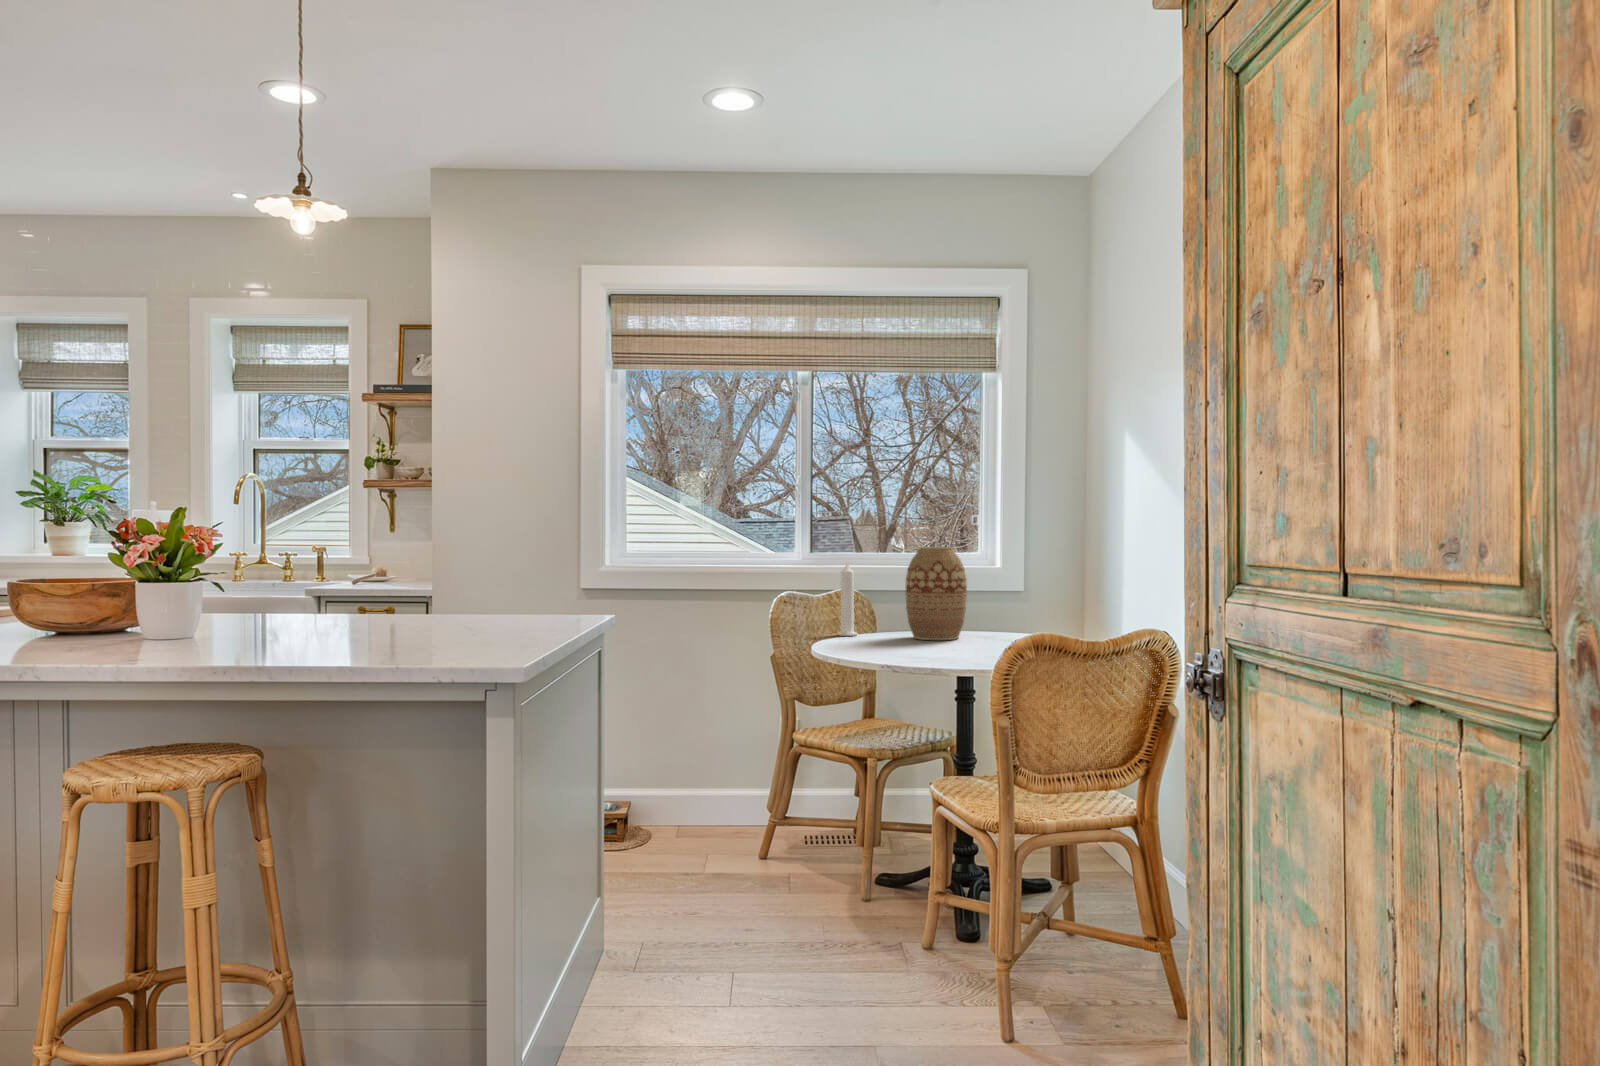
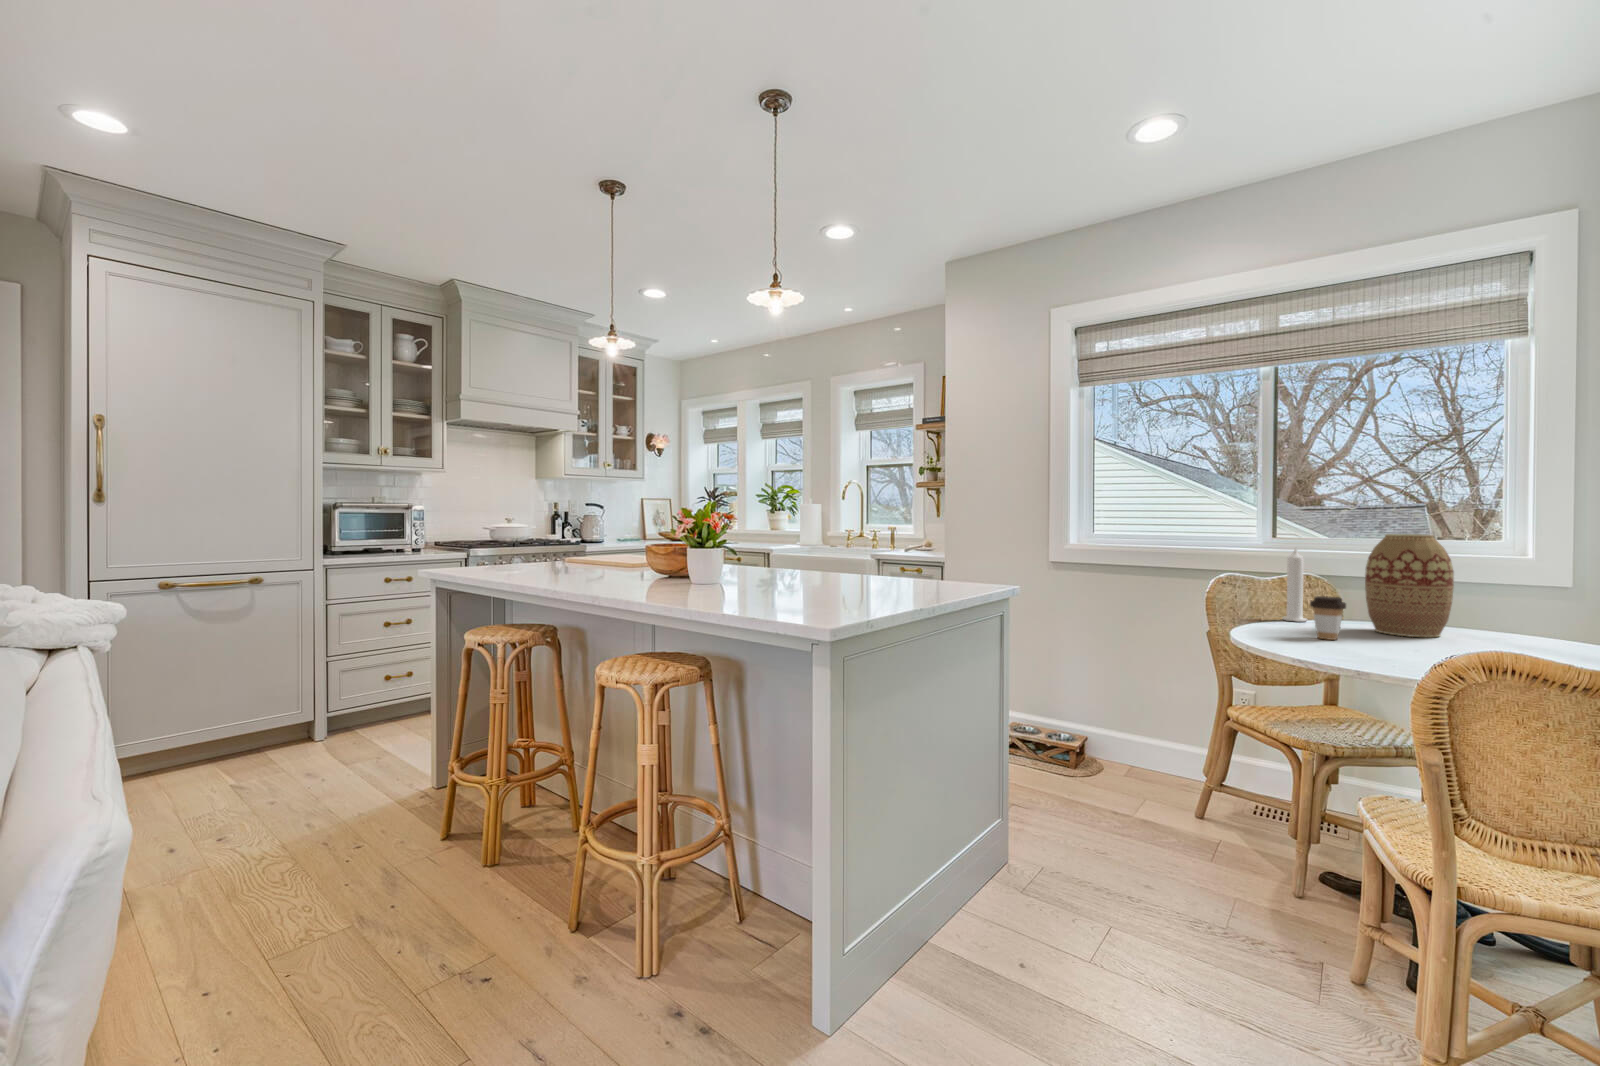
coffee cup: none [873,607,901,648] -> present [1310,596,1346,640]

